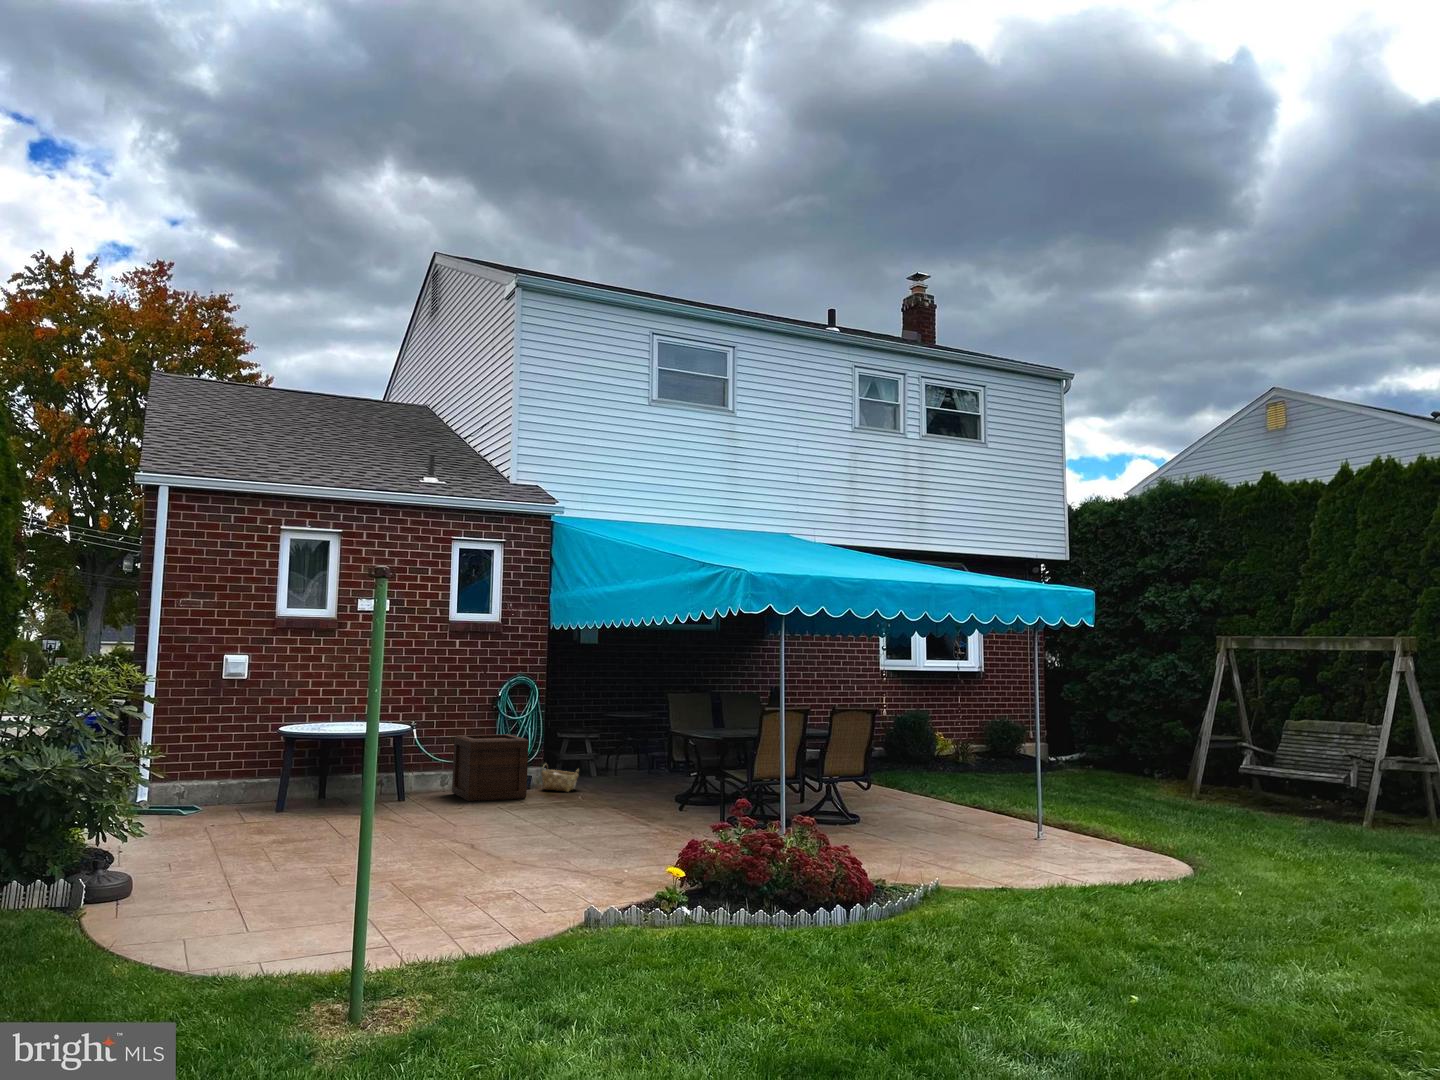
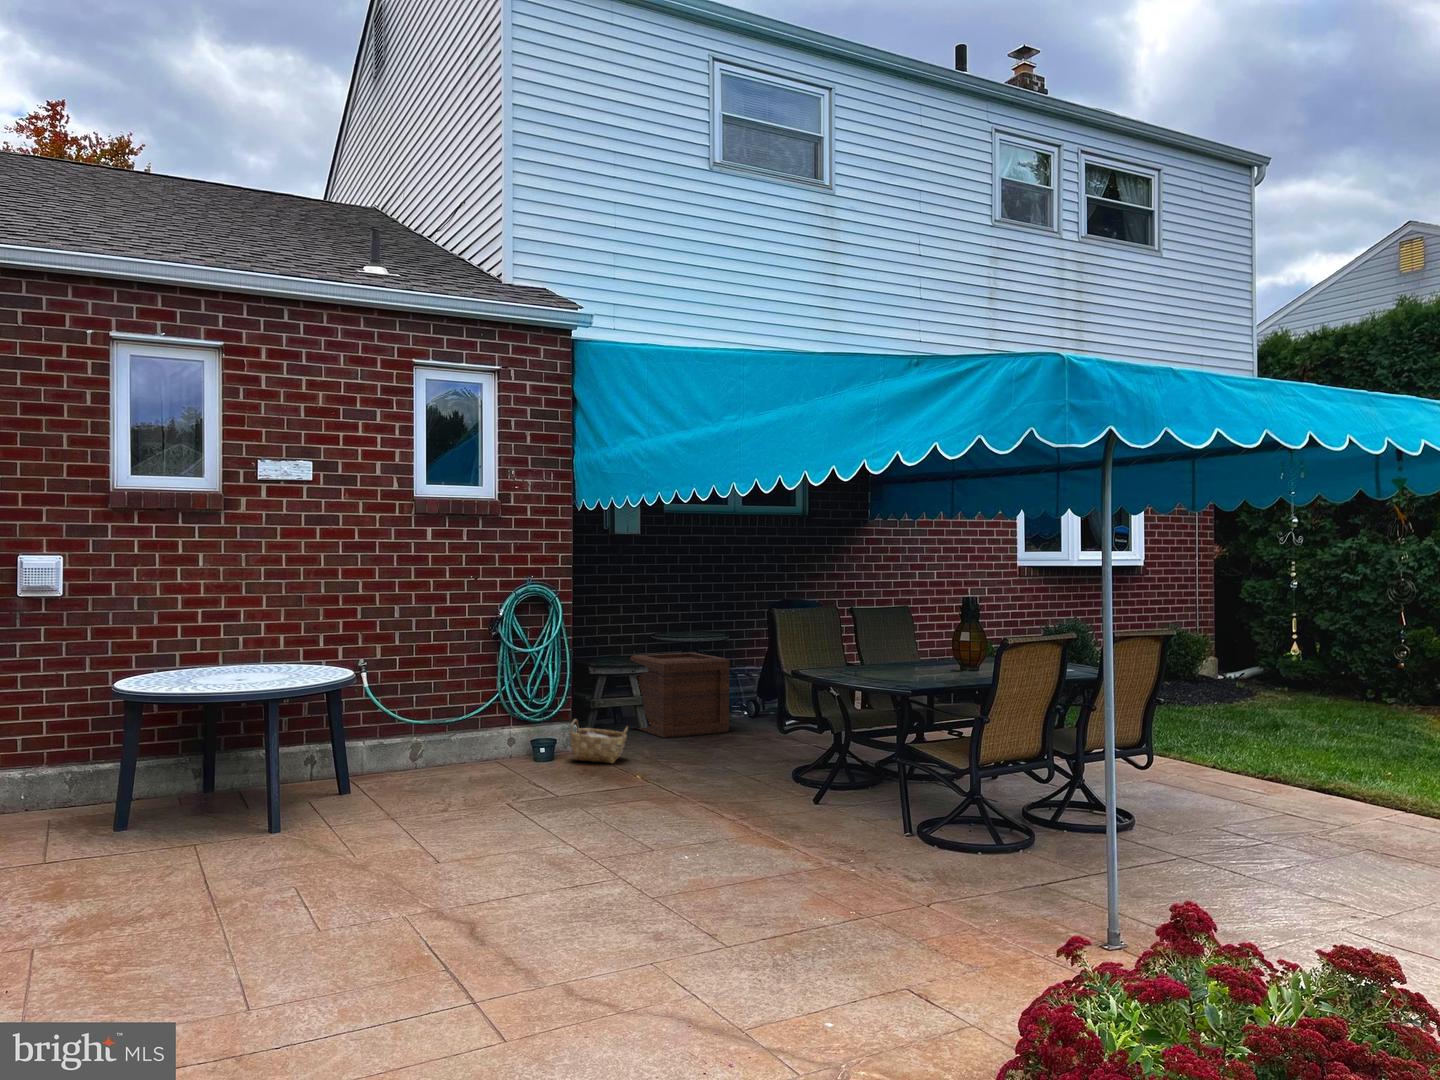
wooden crate: present [452,734,529,801] -> present [631,652,730,738]

